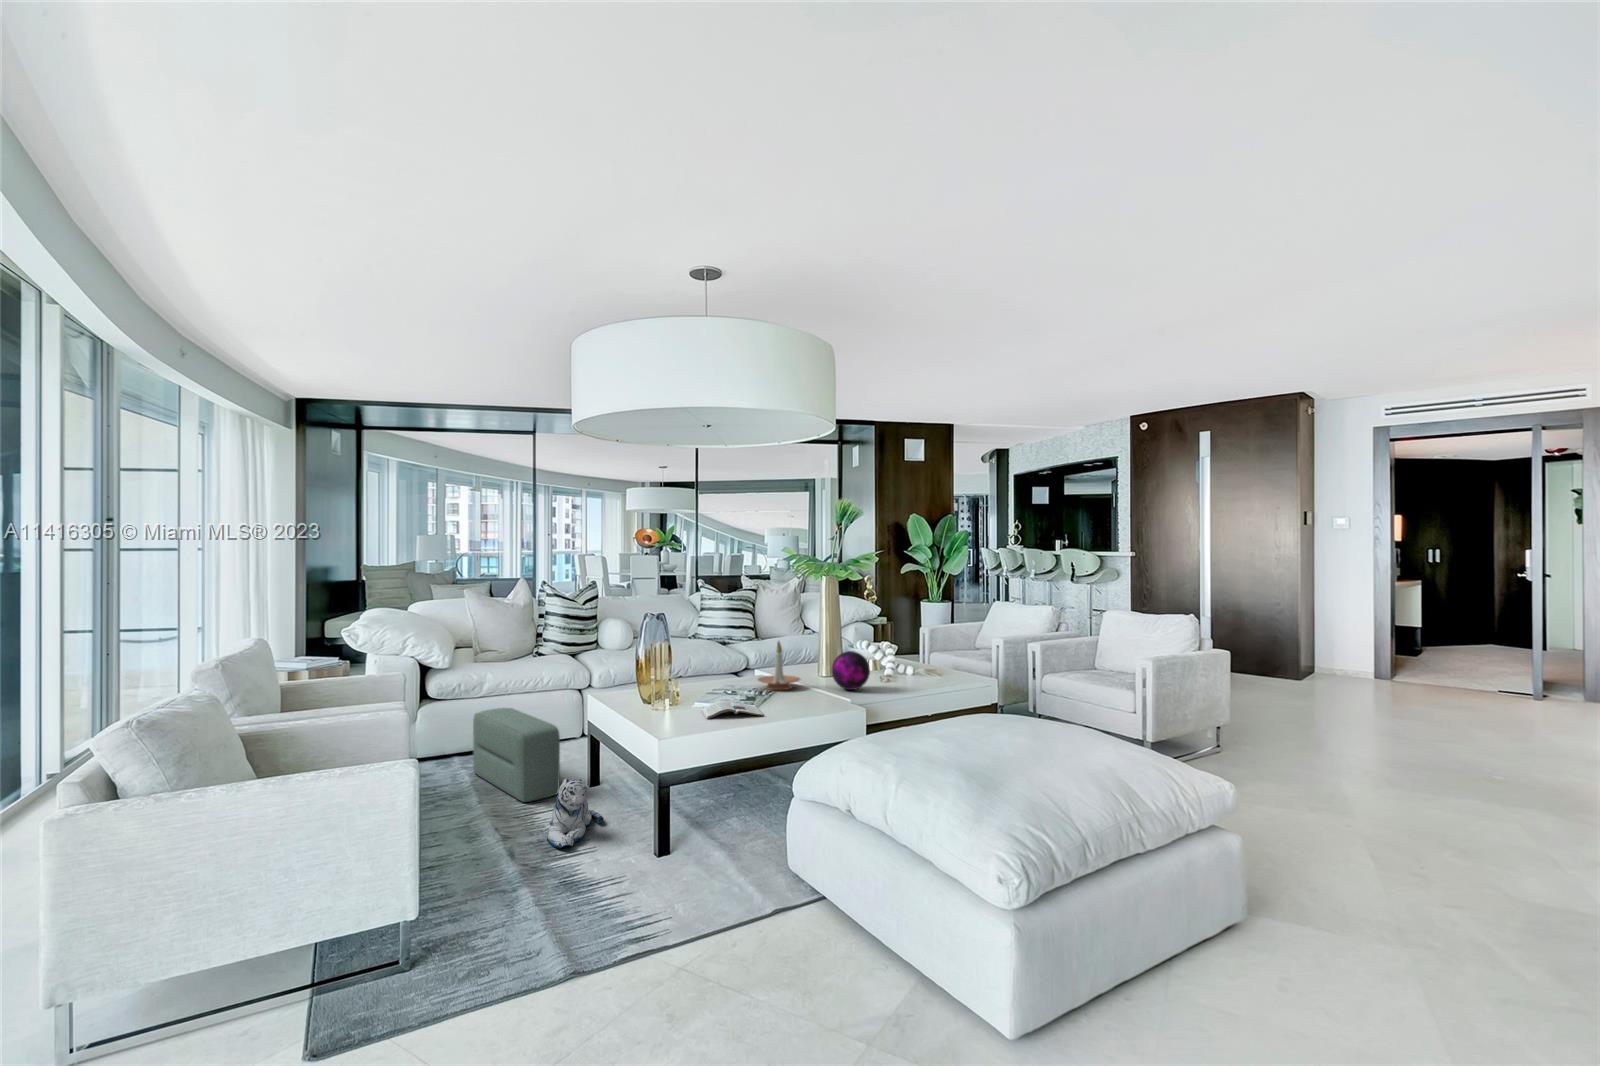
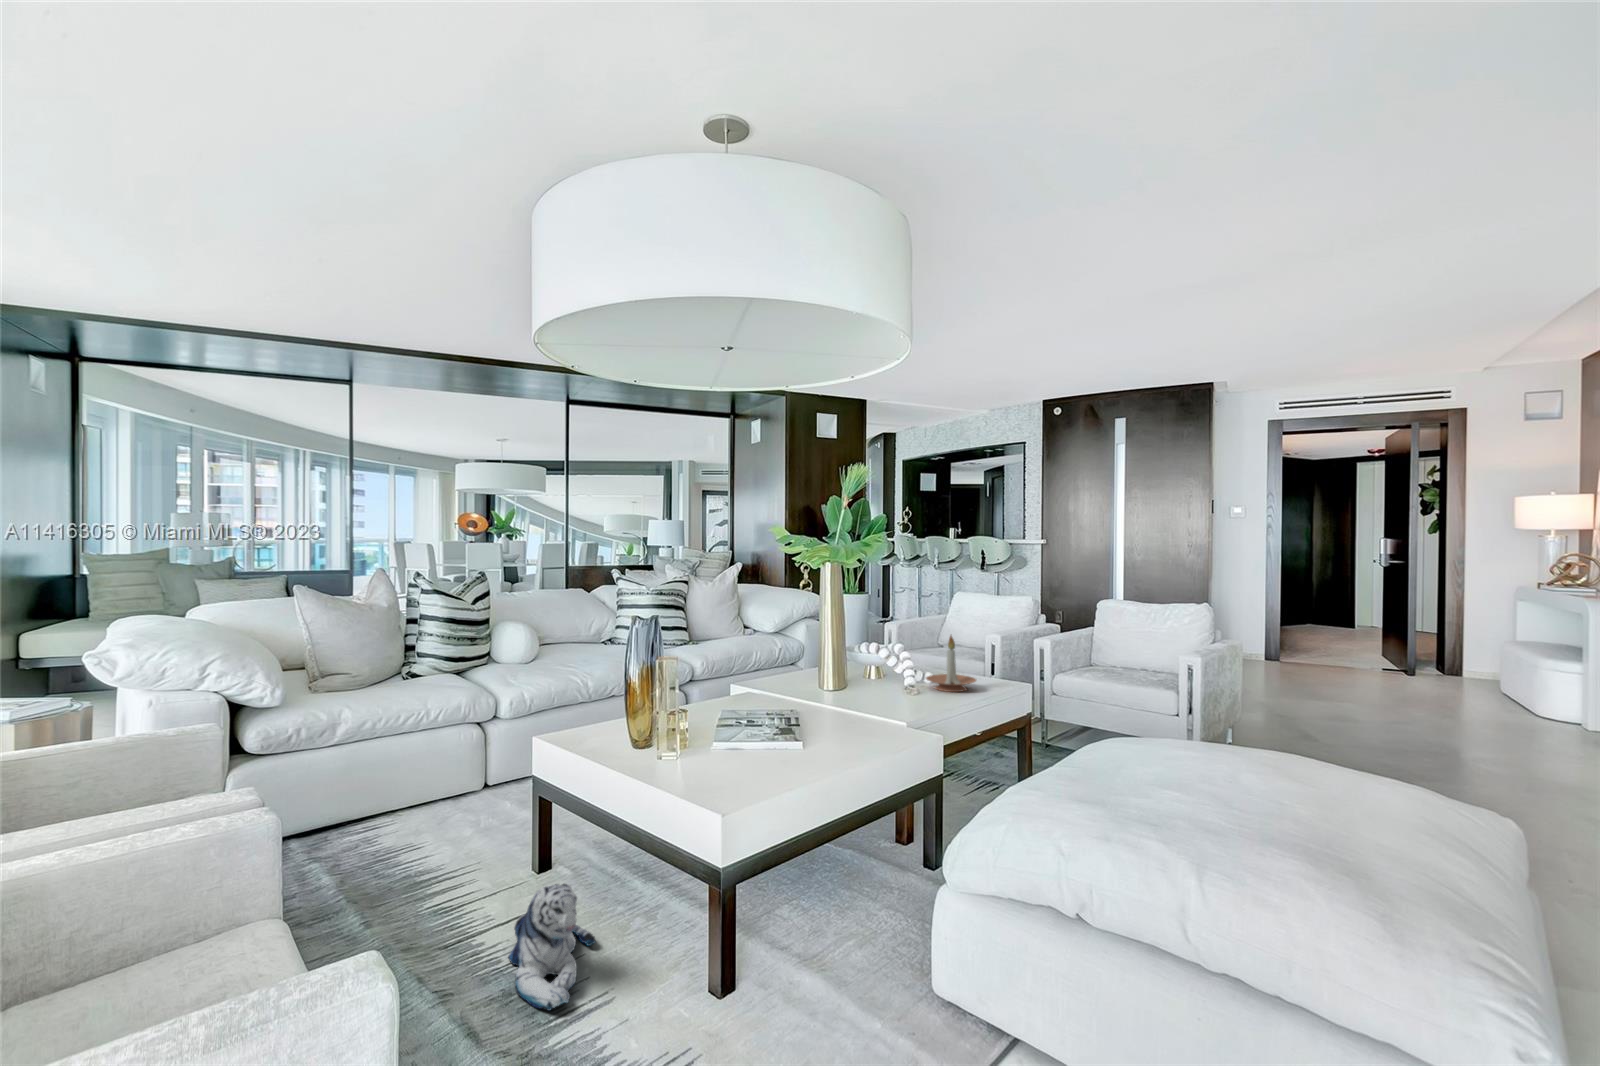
candle holder: present [757,641,800,690] -> present [926,636,976,692]
decorative orb: present [832,651,870,690] -> none [856,658,906,708]
magazine: present [702,701,763,719] -> none [726,738,824,771]
pouf: present [473,708,560,802] -> none [335,762,497,917]

